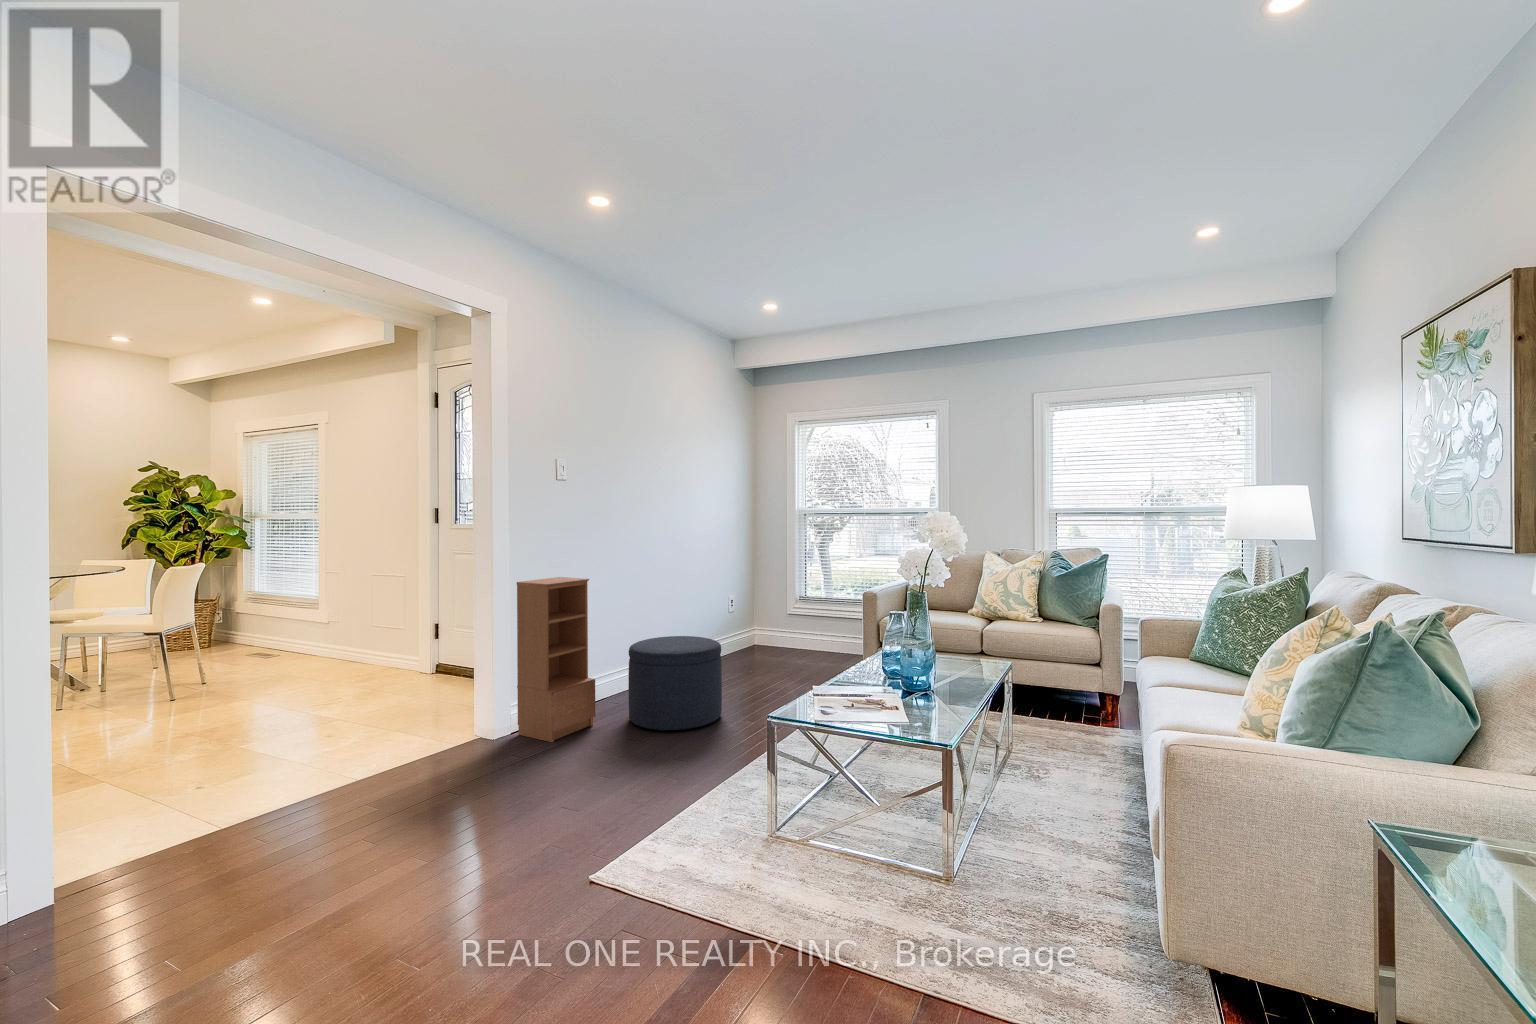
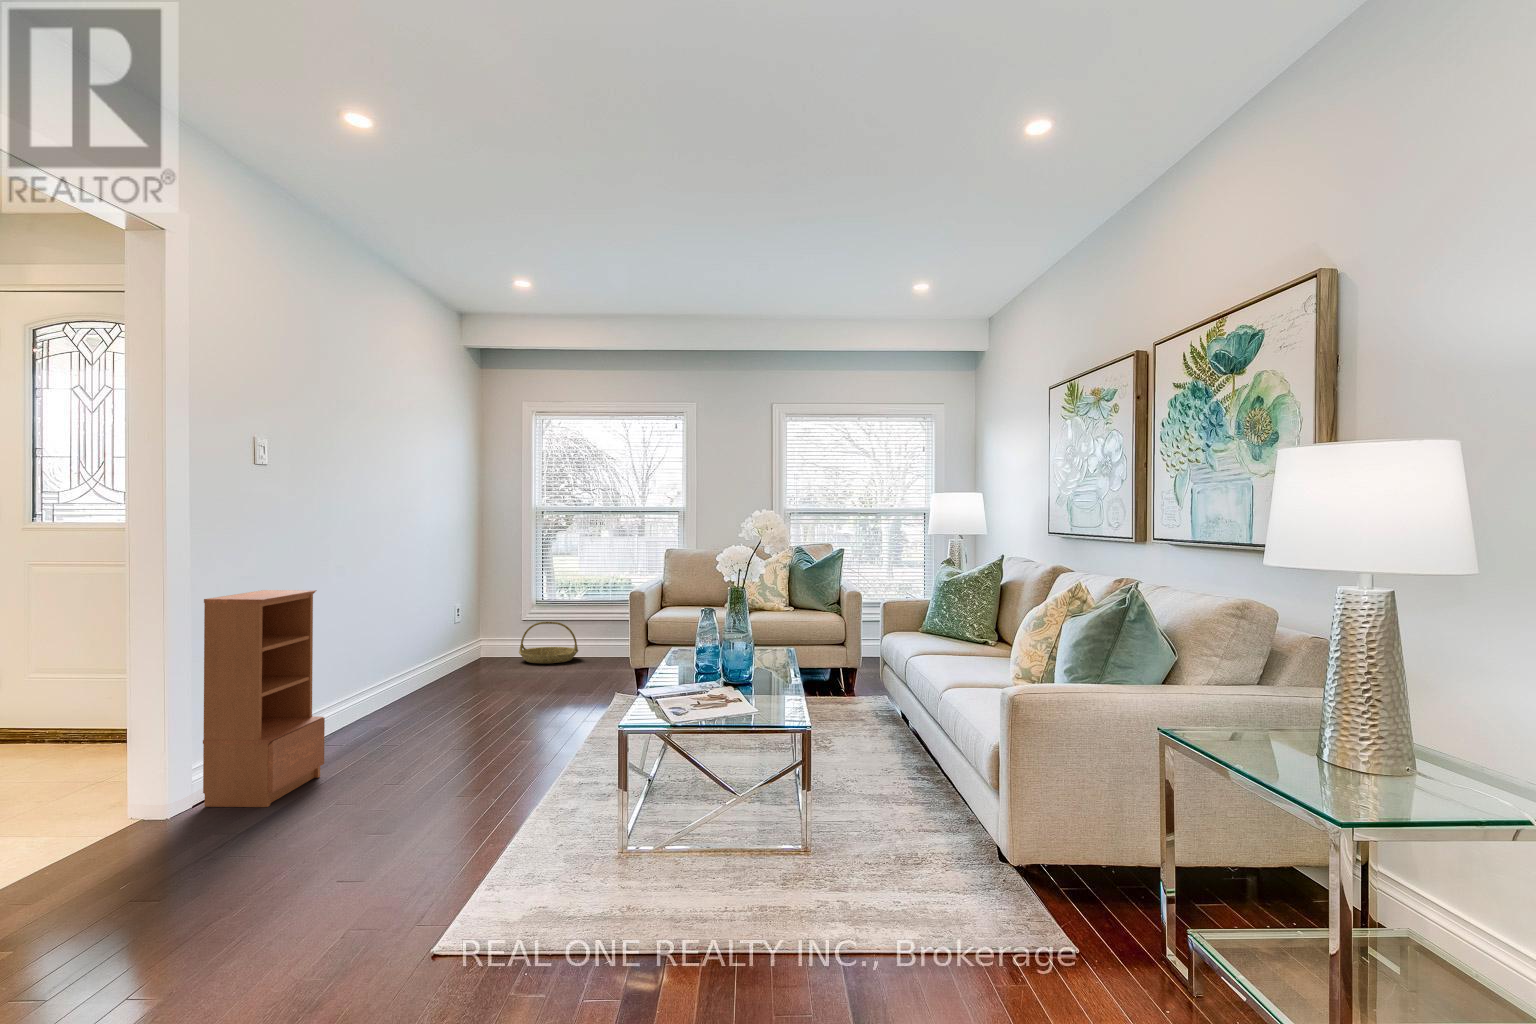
basket: none [780,616,831,655] -> present [519,622,578,663]
ottoman: present [628,636,722,731] -> none [370,653,492,768]

